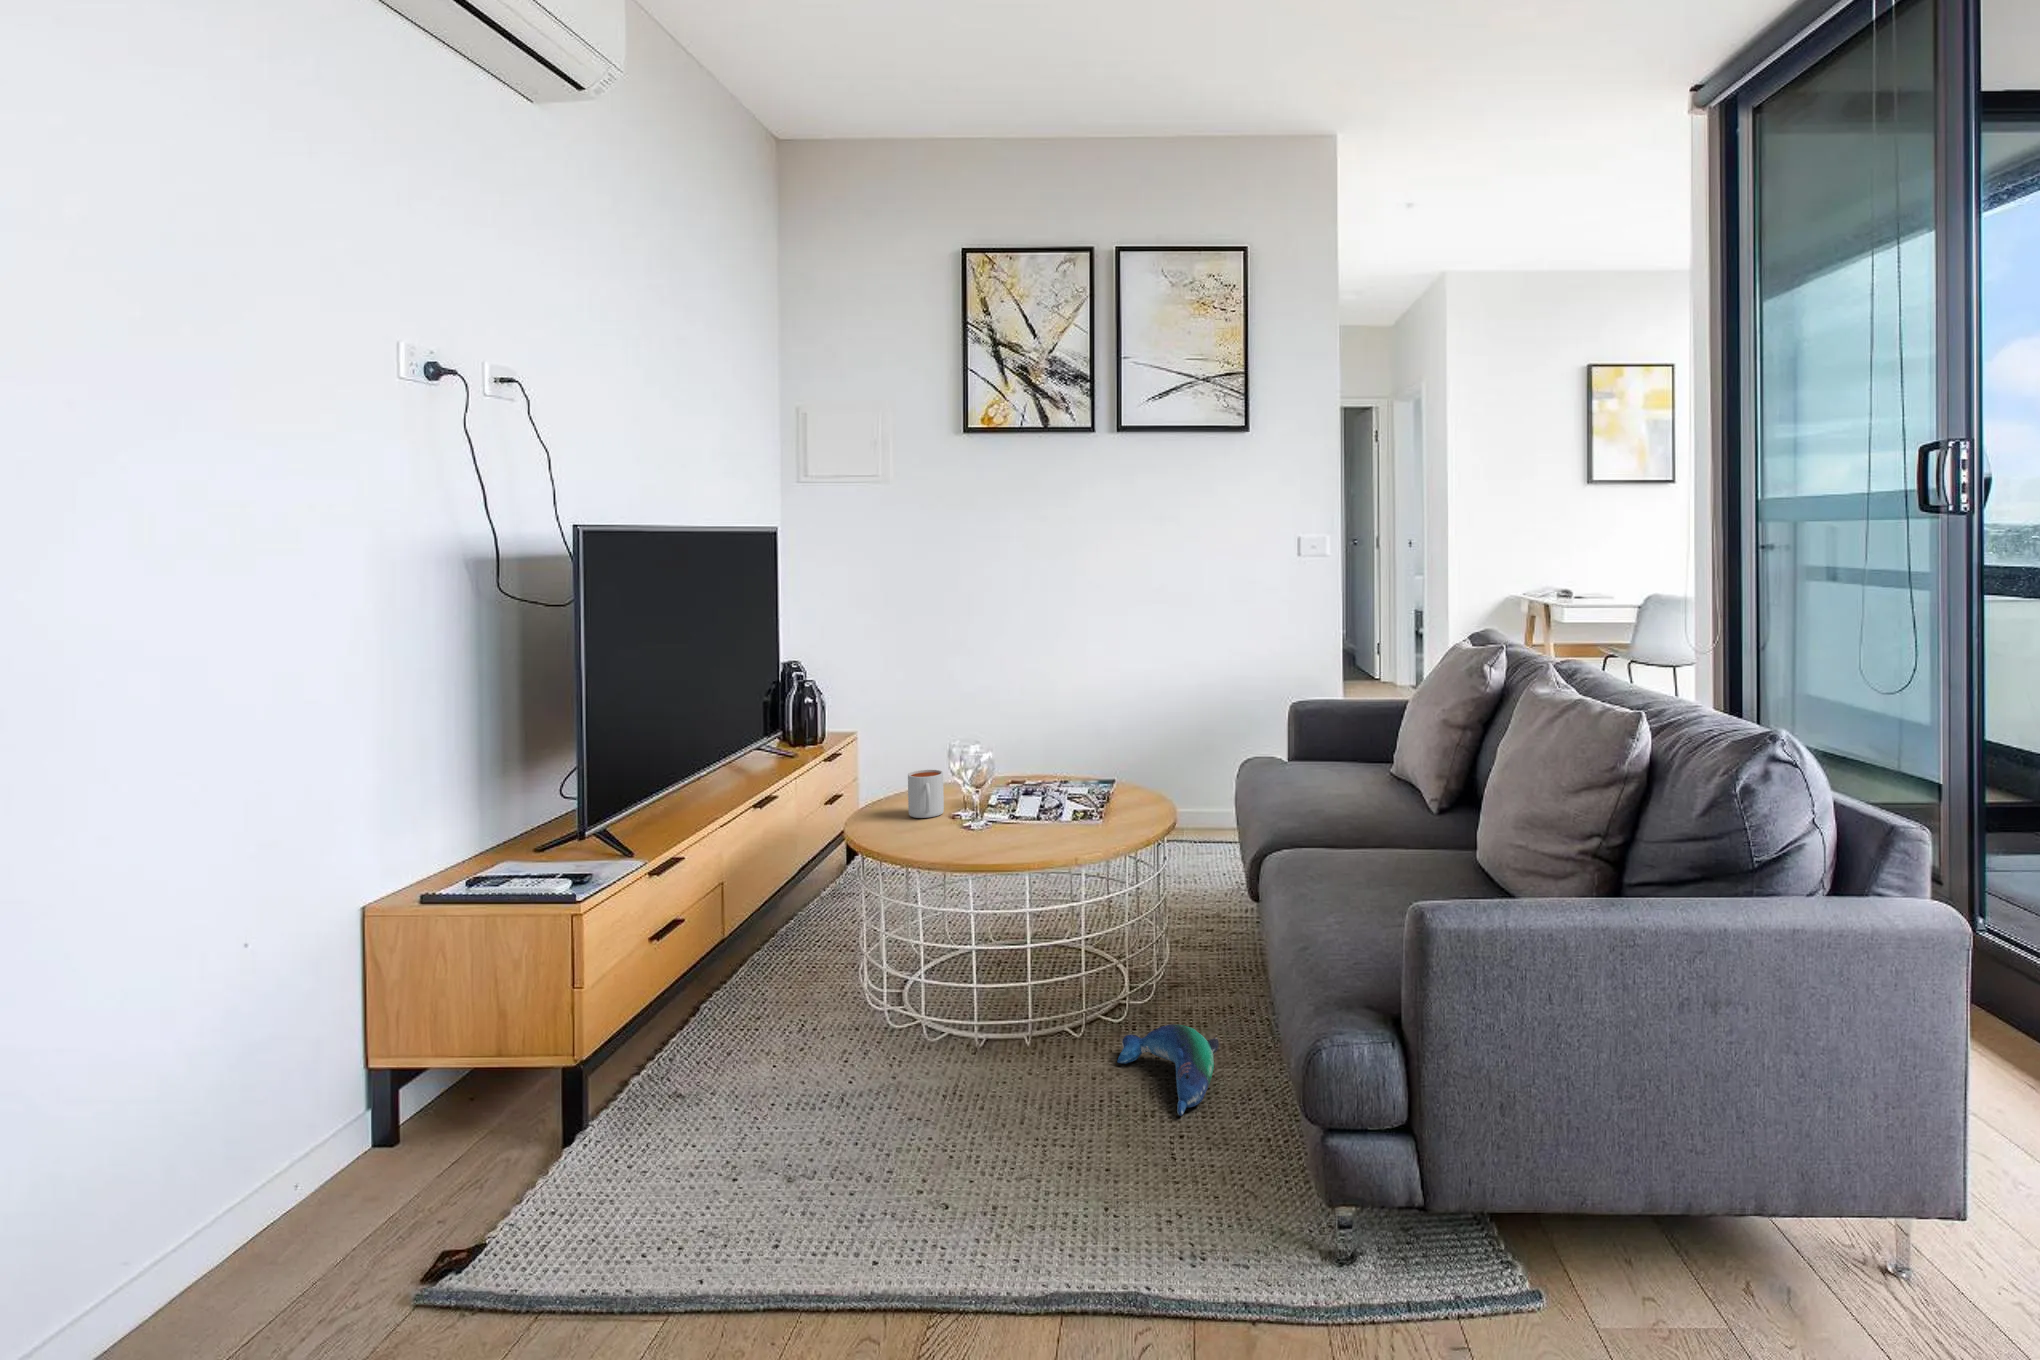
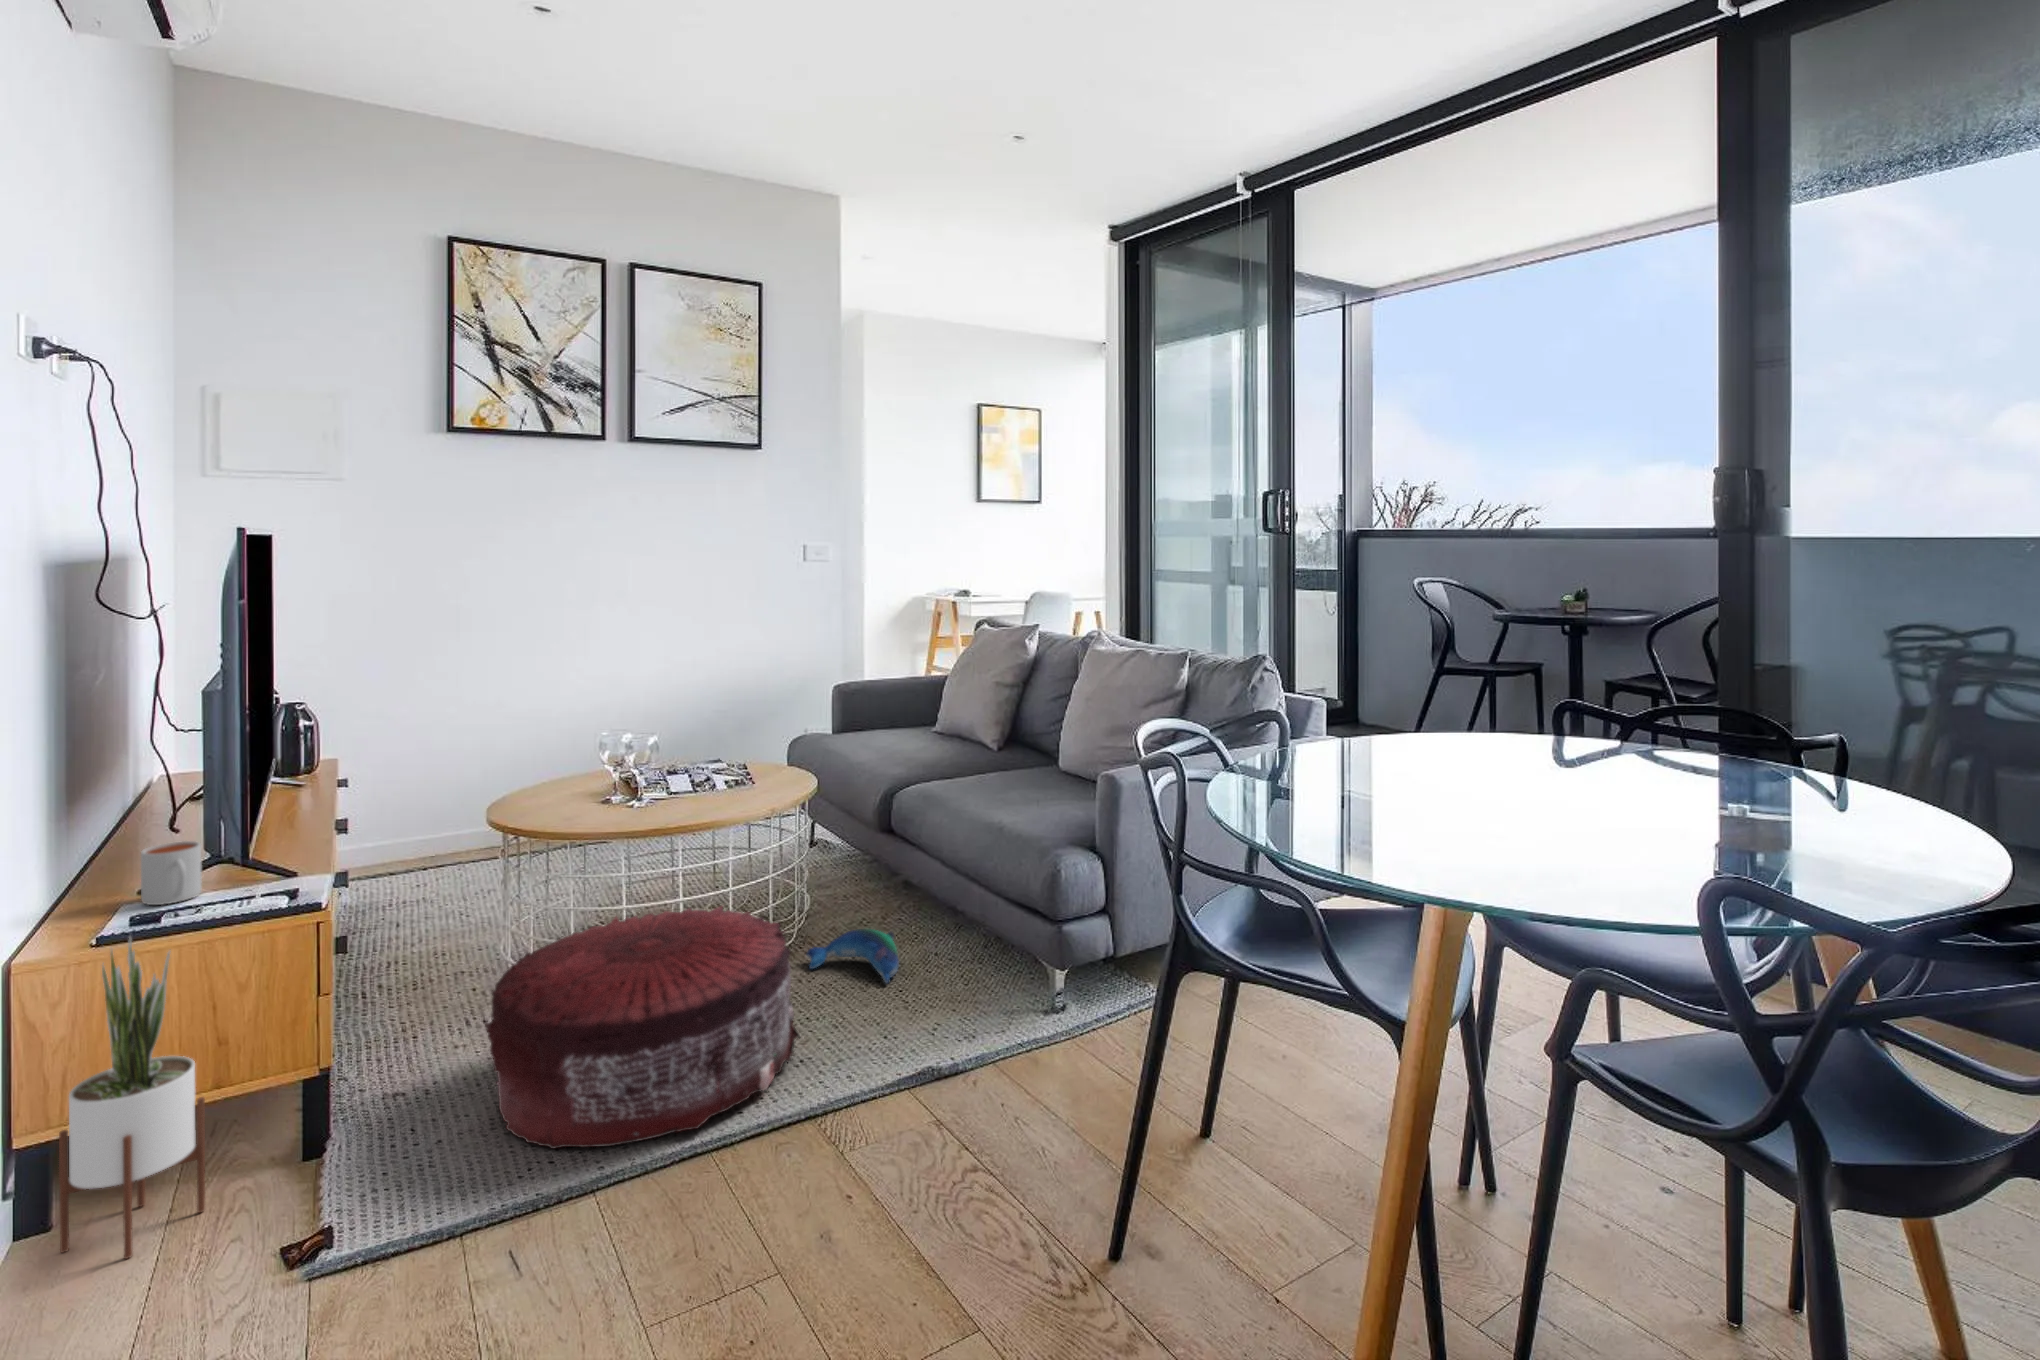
mug: present [908,770,944,818] -> present [141,841,202,905]
potted plant: none [317,898,429,1219] -> present [59,938,205,1259]
pouf: none [657,953,1011,1273] -> present [485,906,800,1149]

